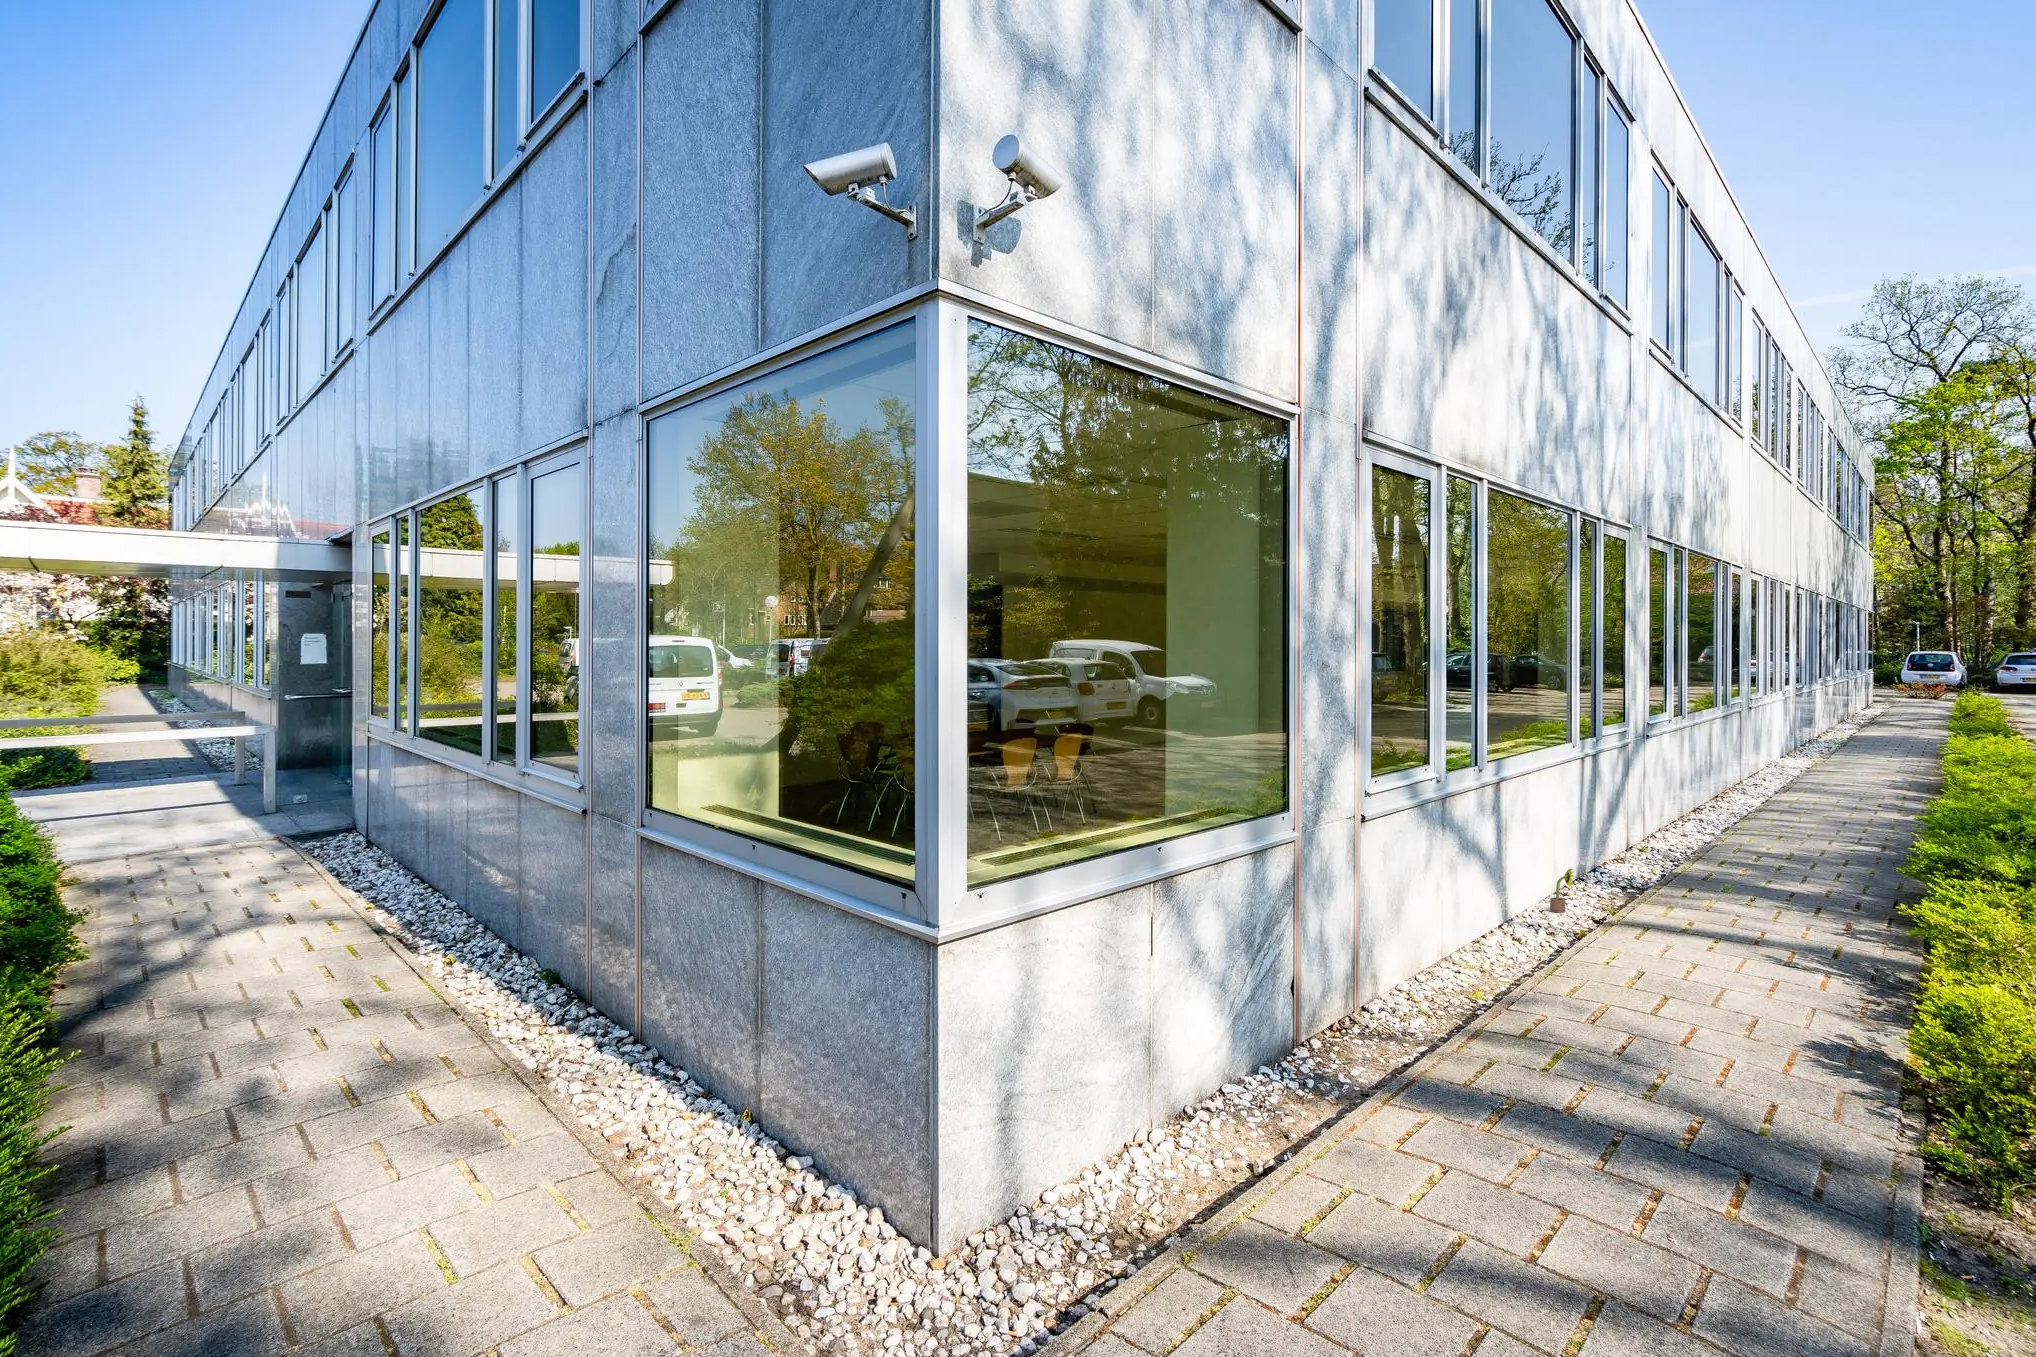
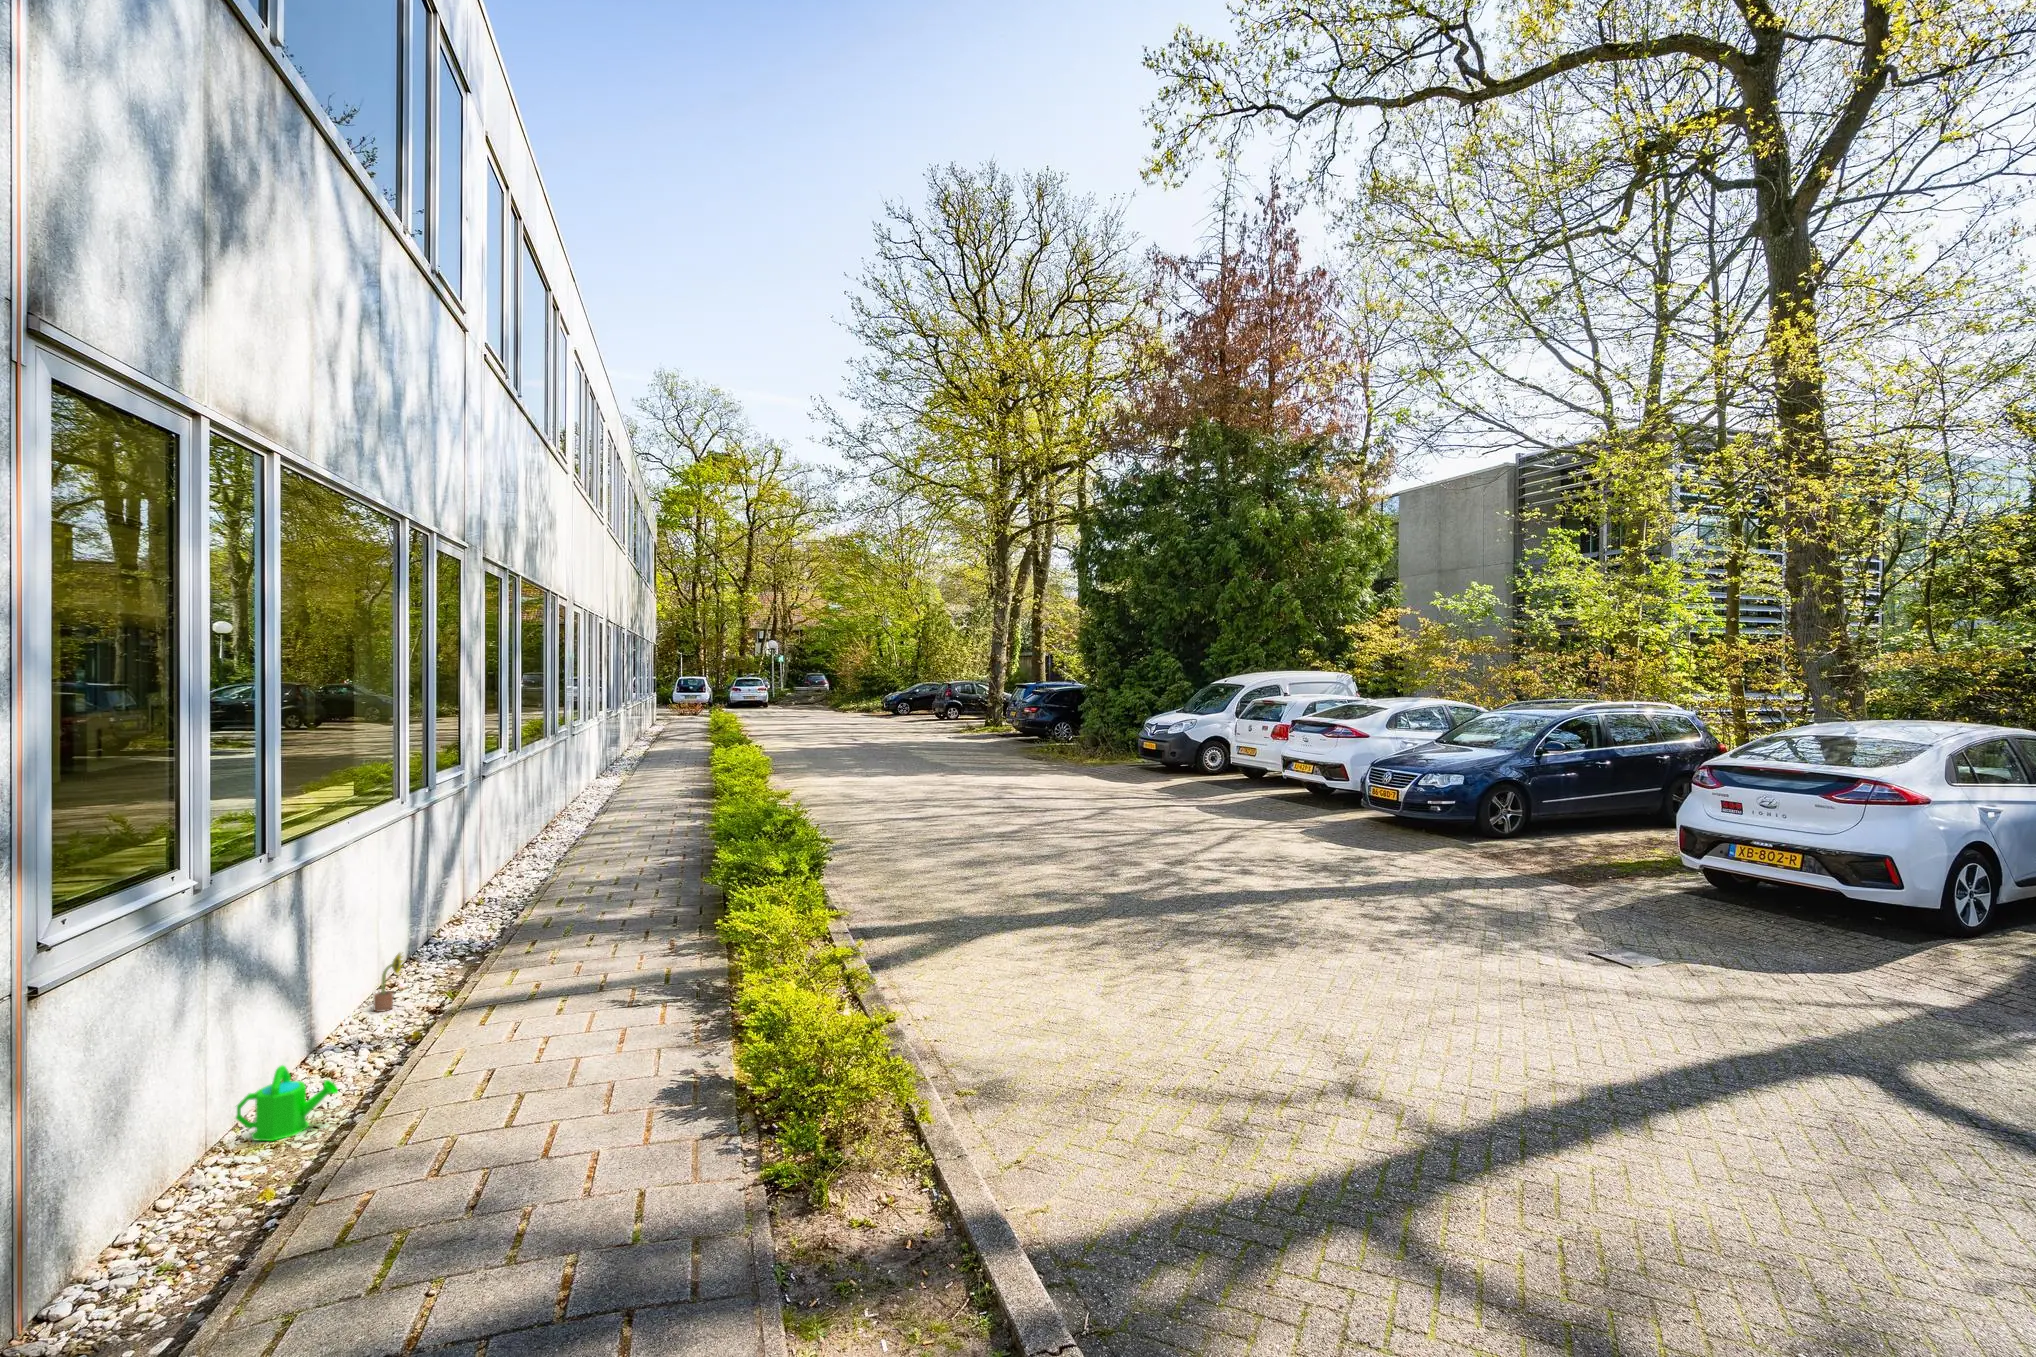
watering can: none [1457,919,1524,970] -> present [236,1065,338,1141]

